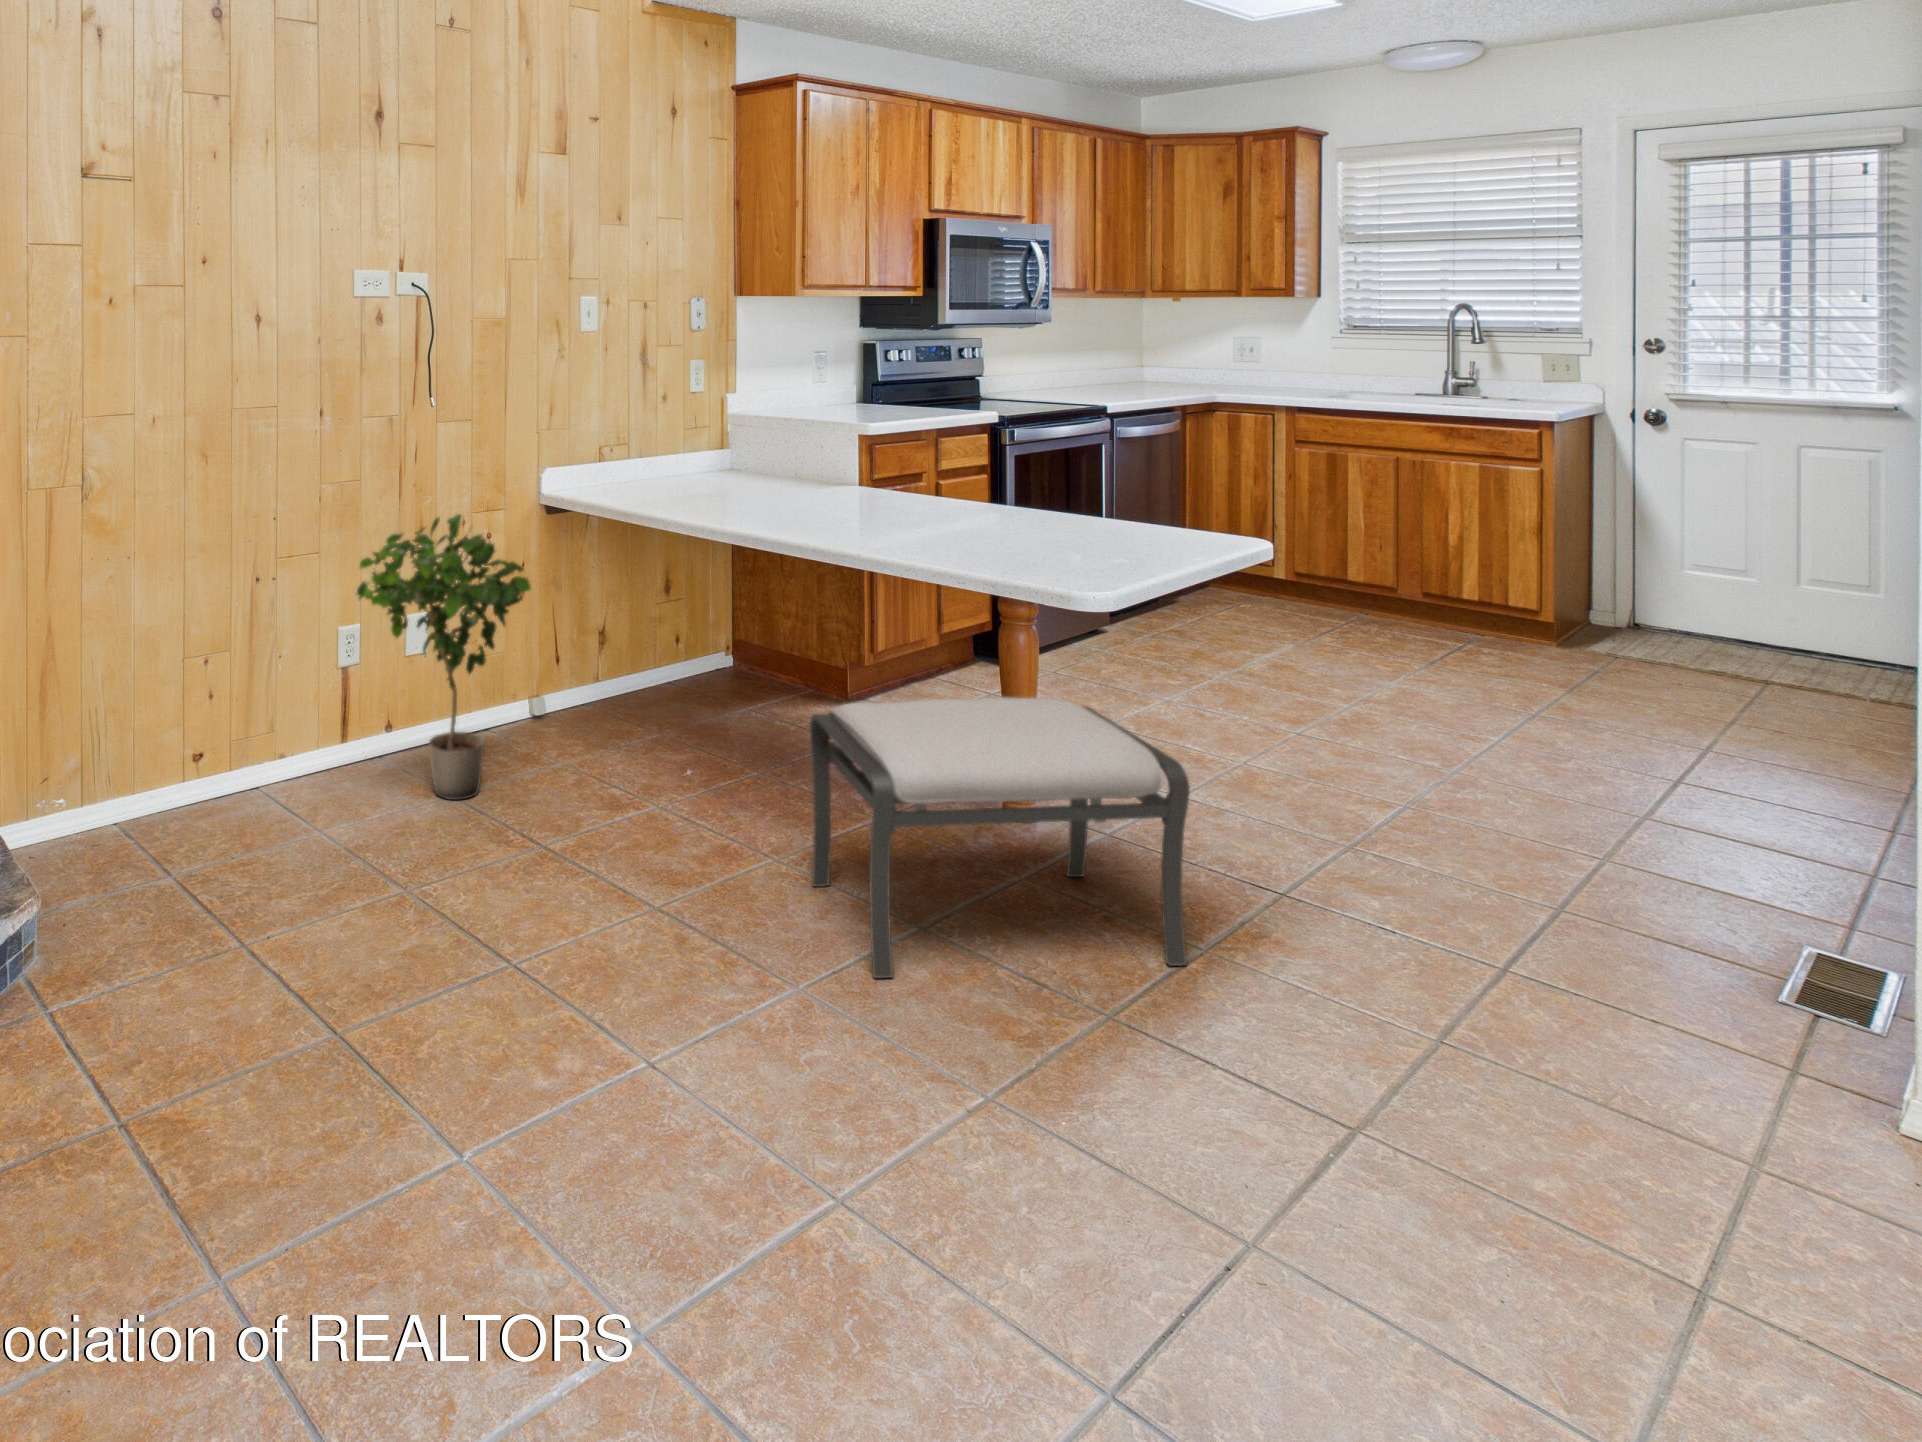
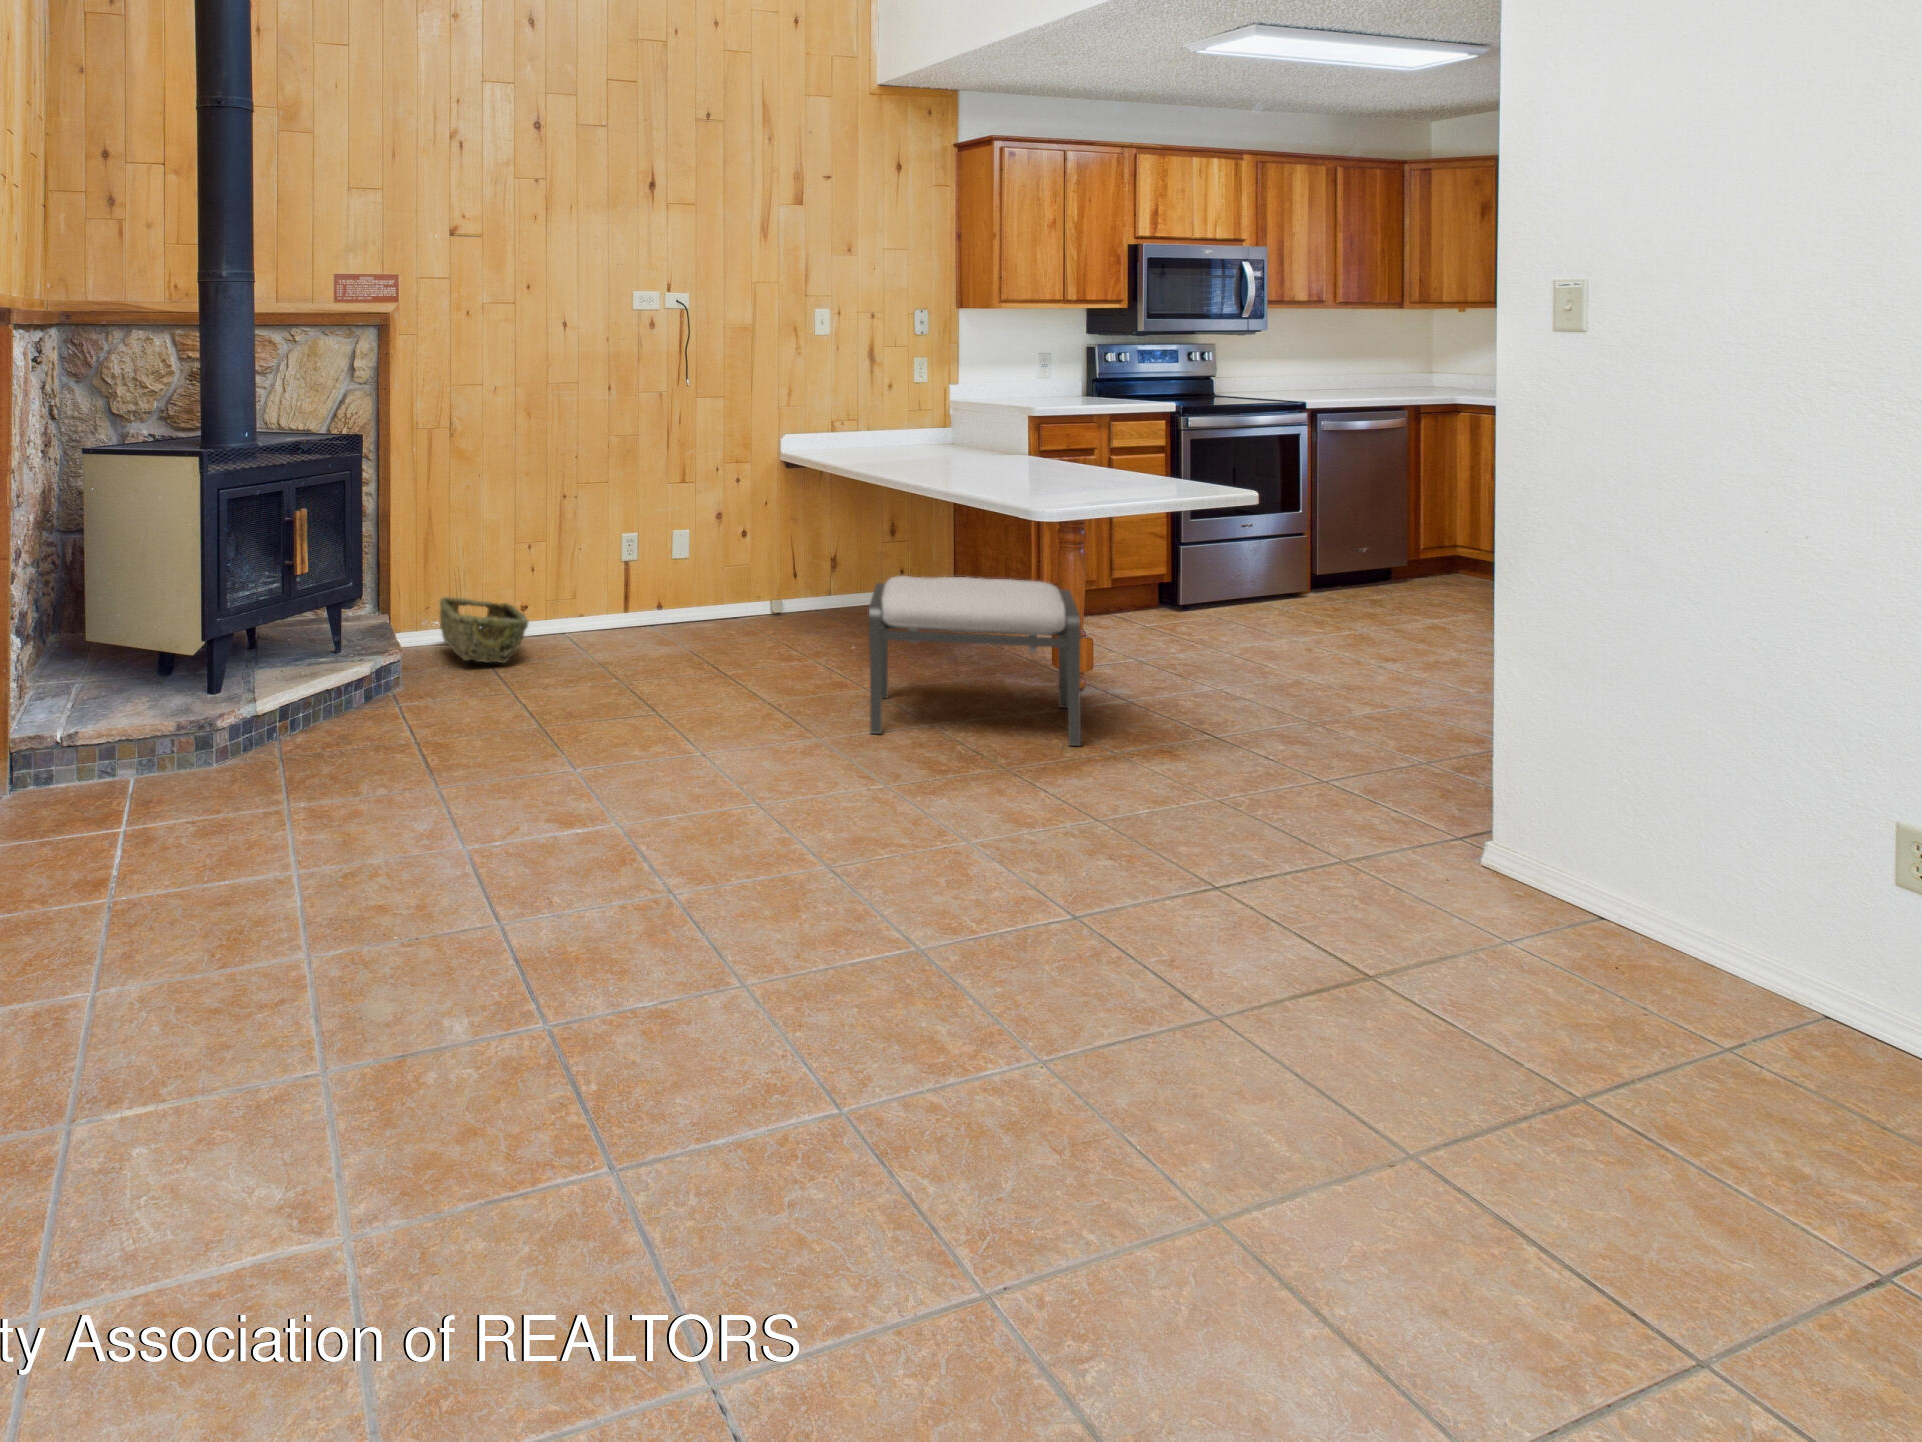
potted plant: present [357,514,531,800] -> none [617,458,733,646]
woven basket: none [70,759,236,881] -> present [440,597,528,663]

